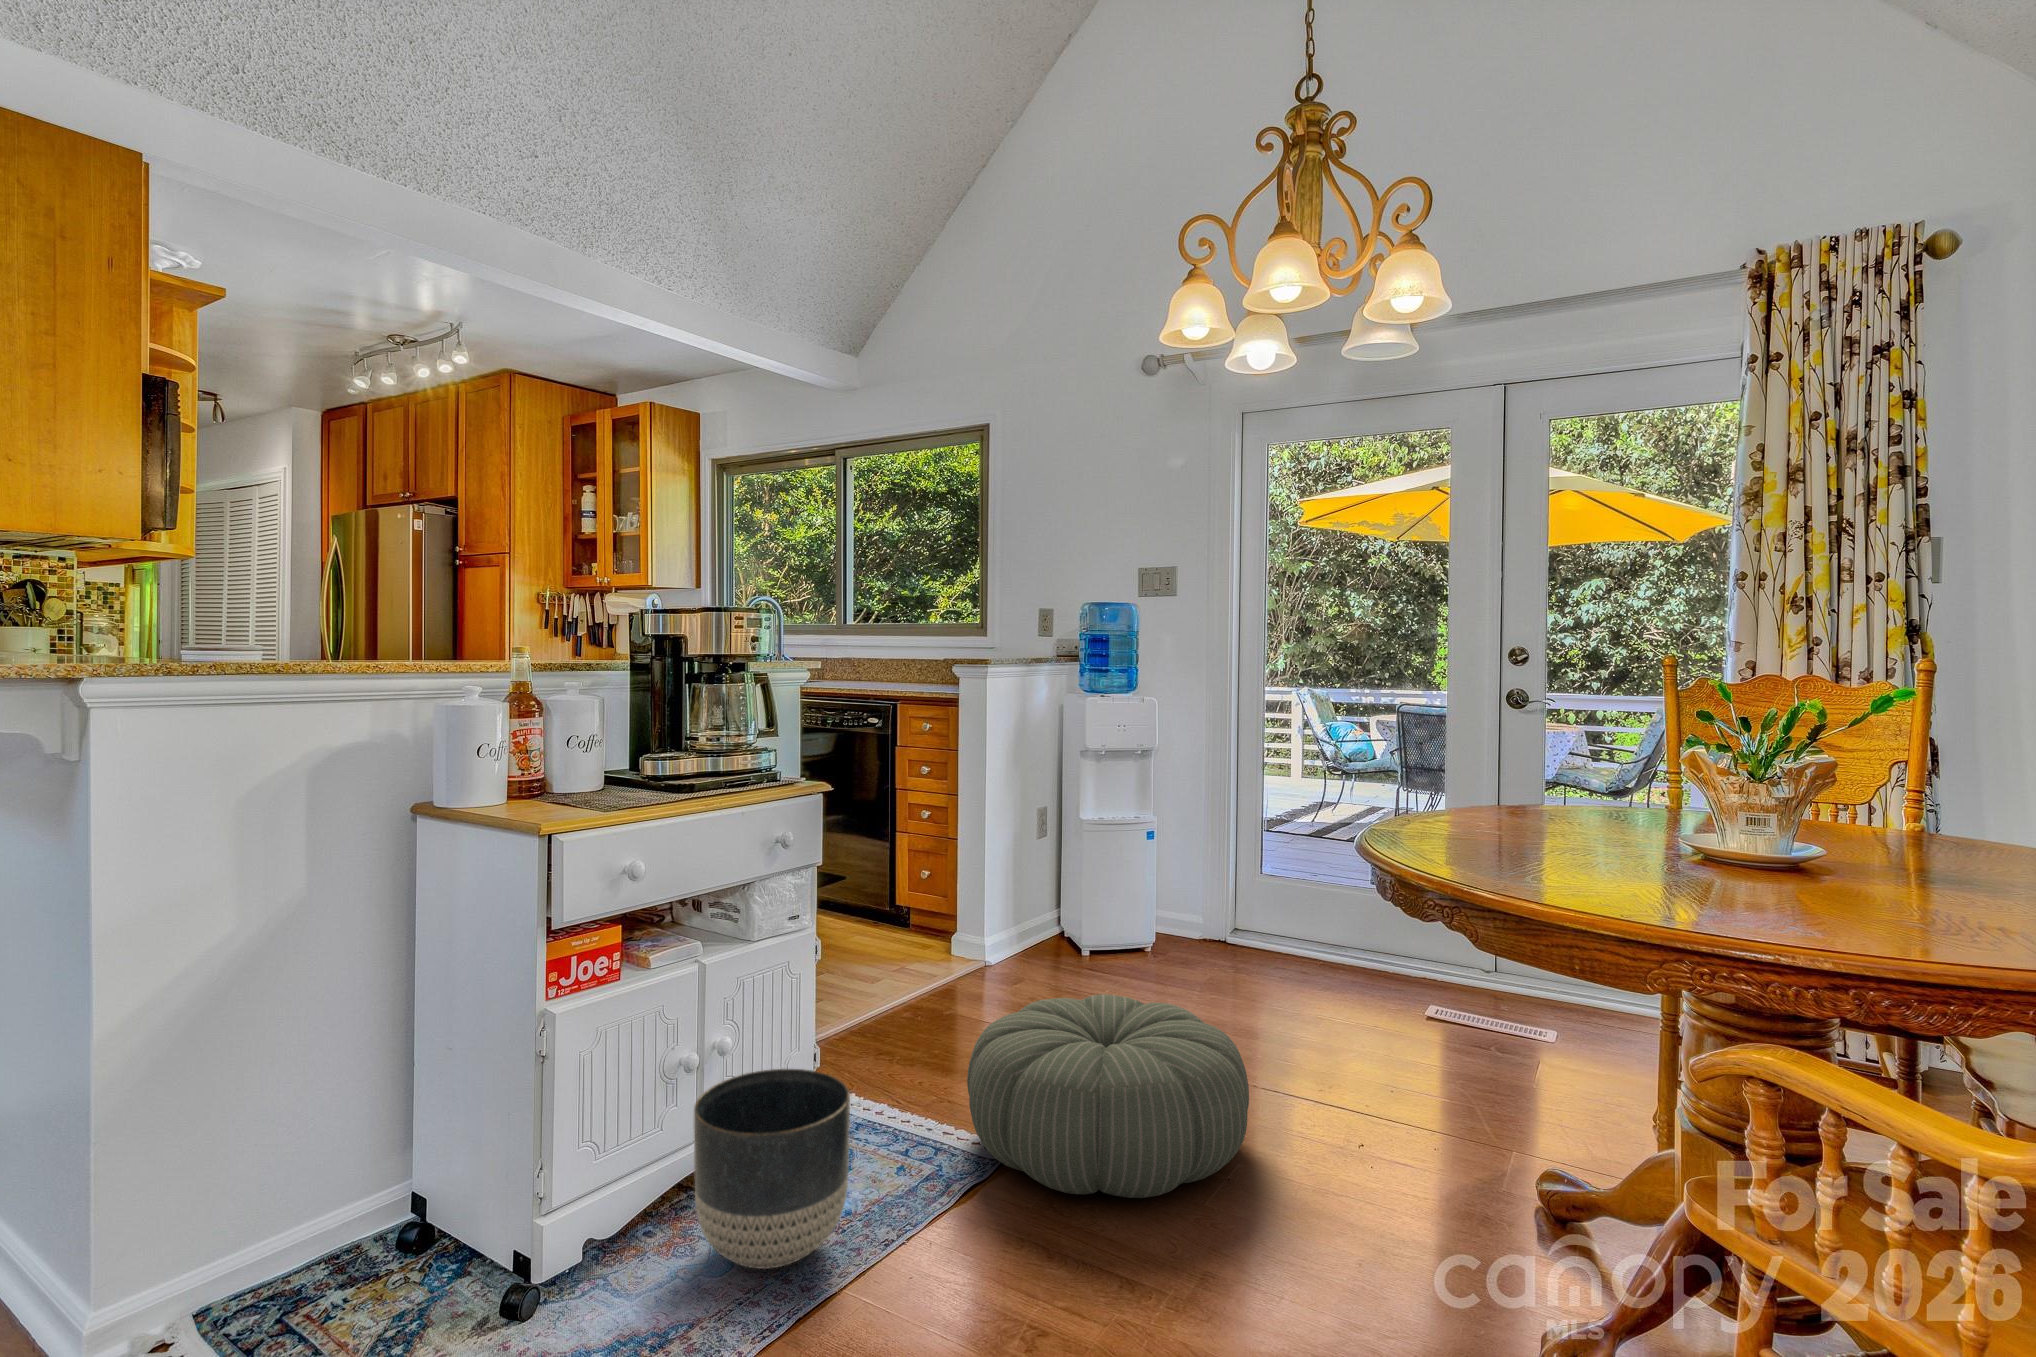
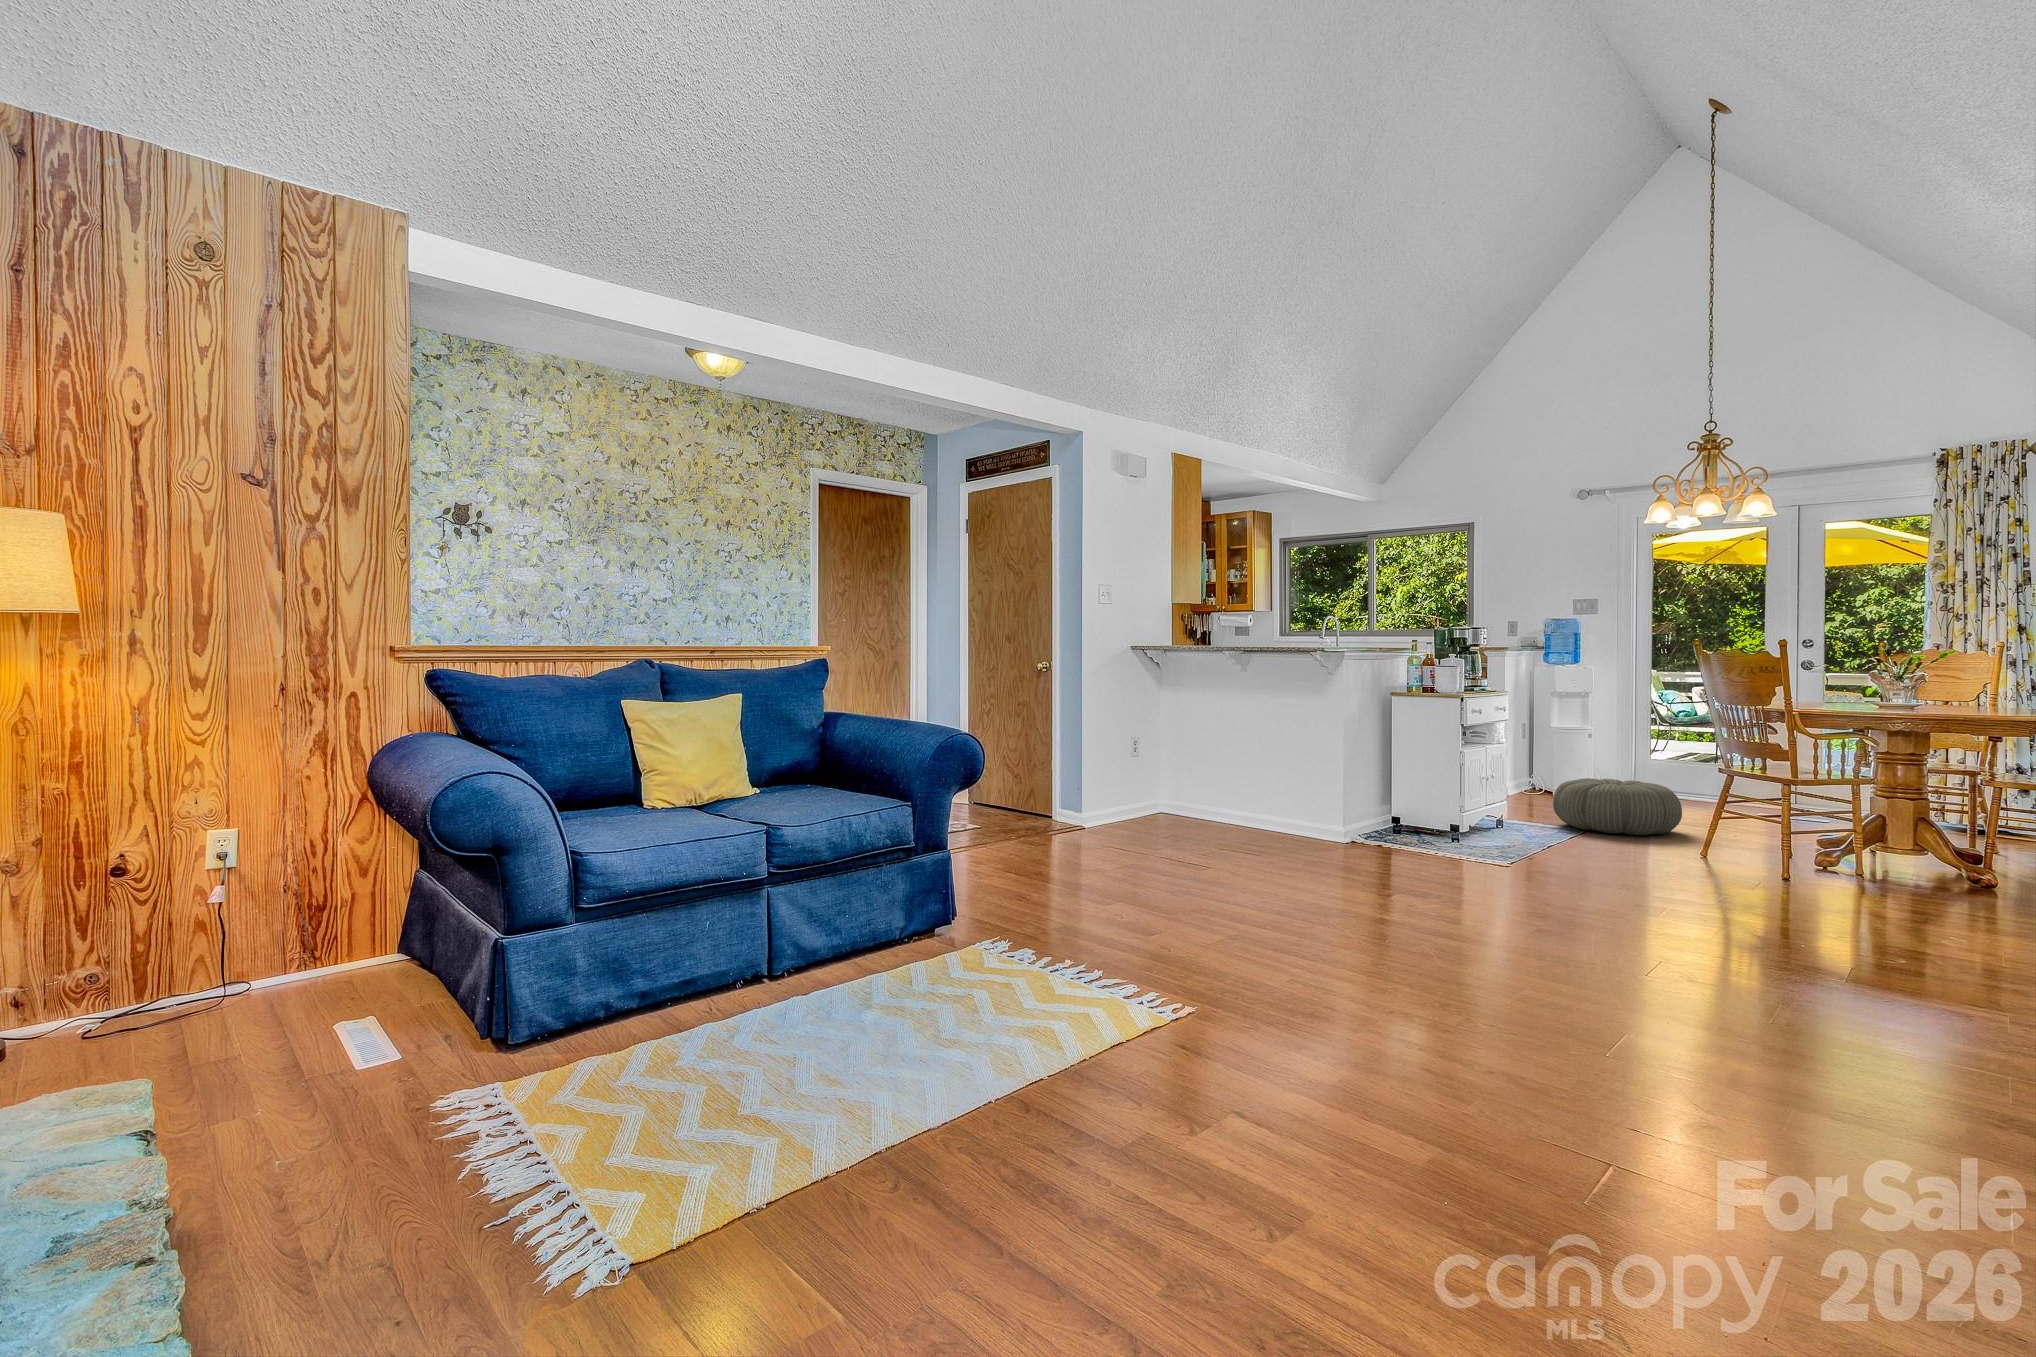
planter: present [694,1069,850,1269] -> none [1483,781,1539,836]

